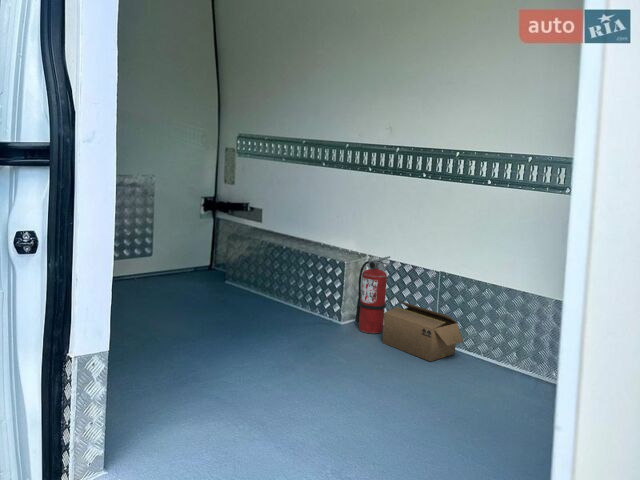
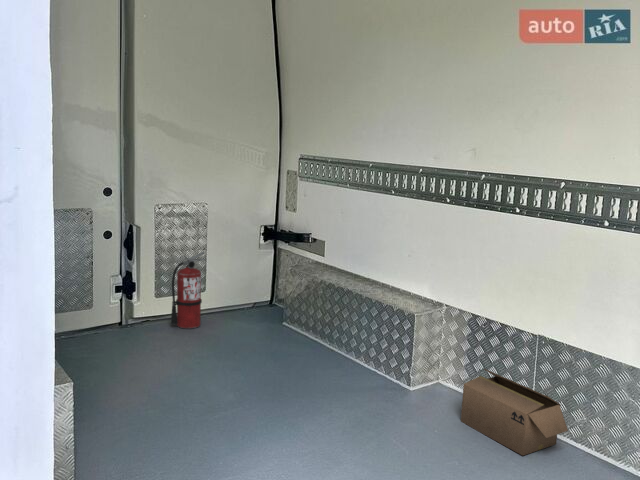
fire extinguisher: present [355,256,390,334] -> present [171,252,205,329]

